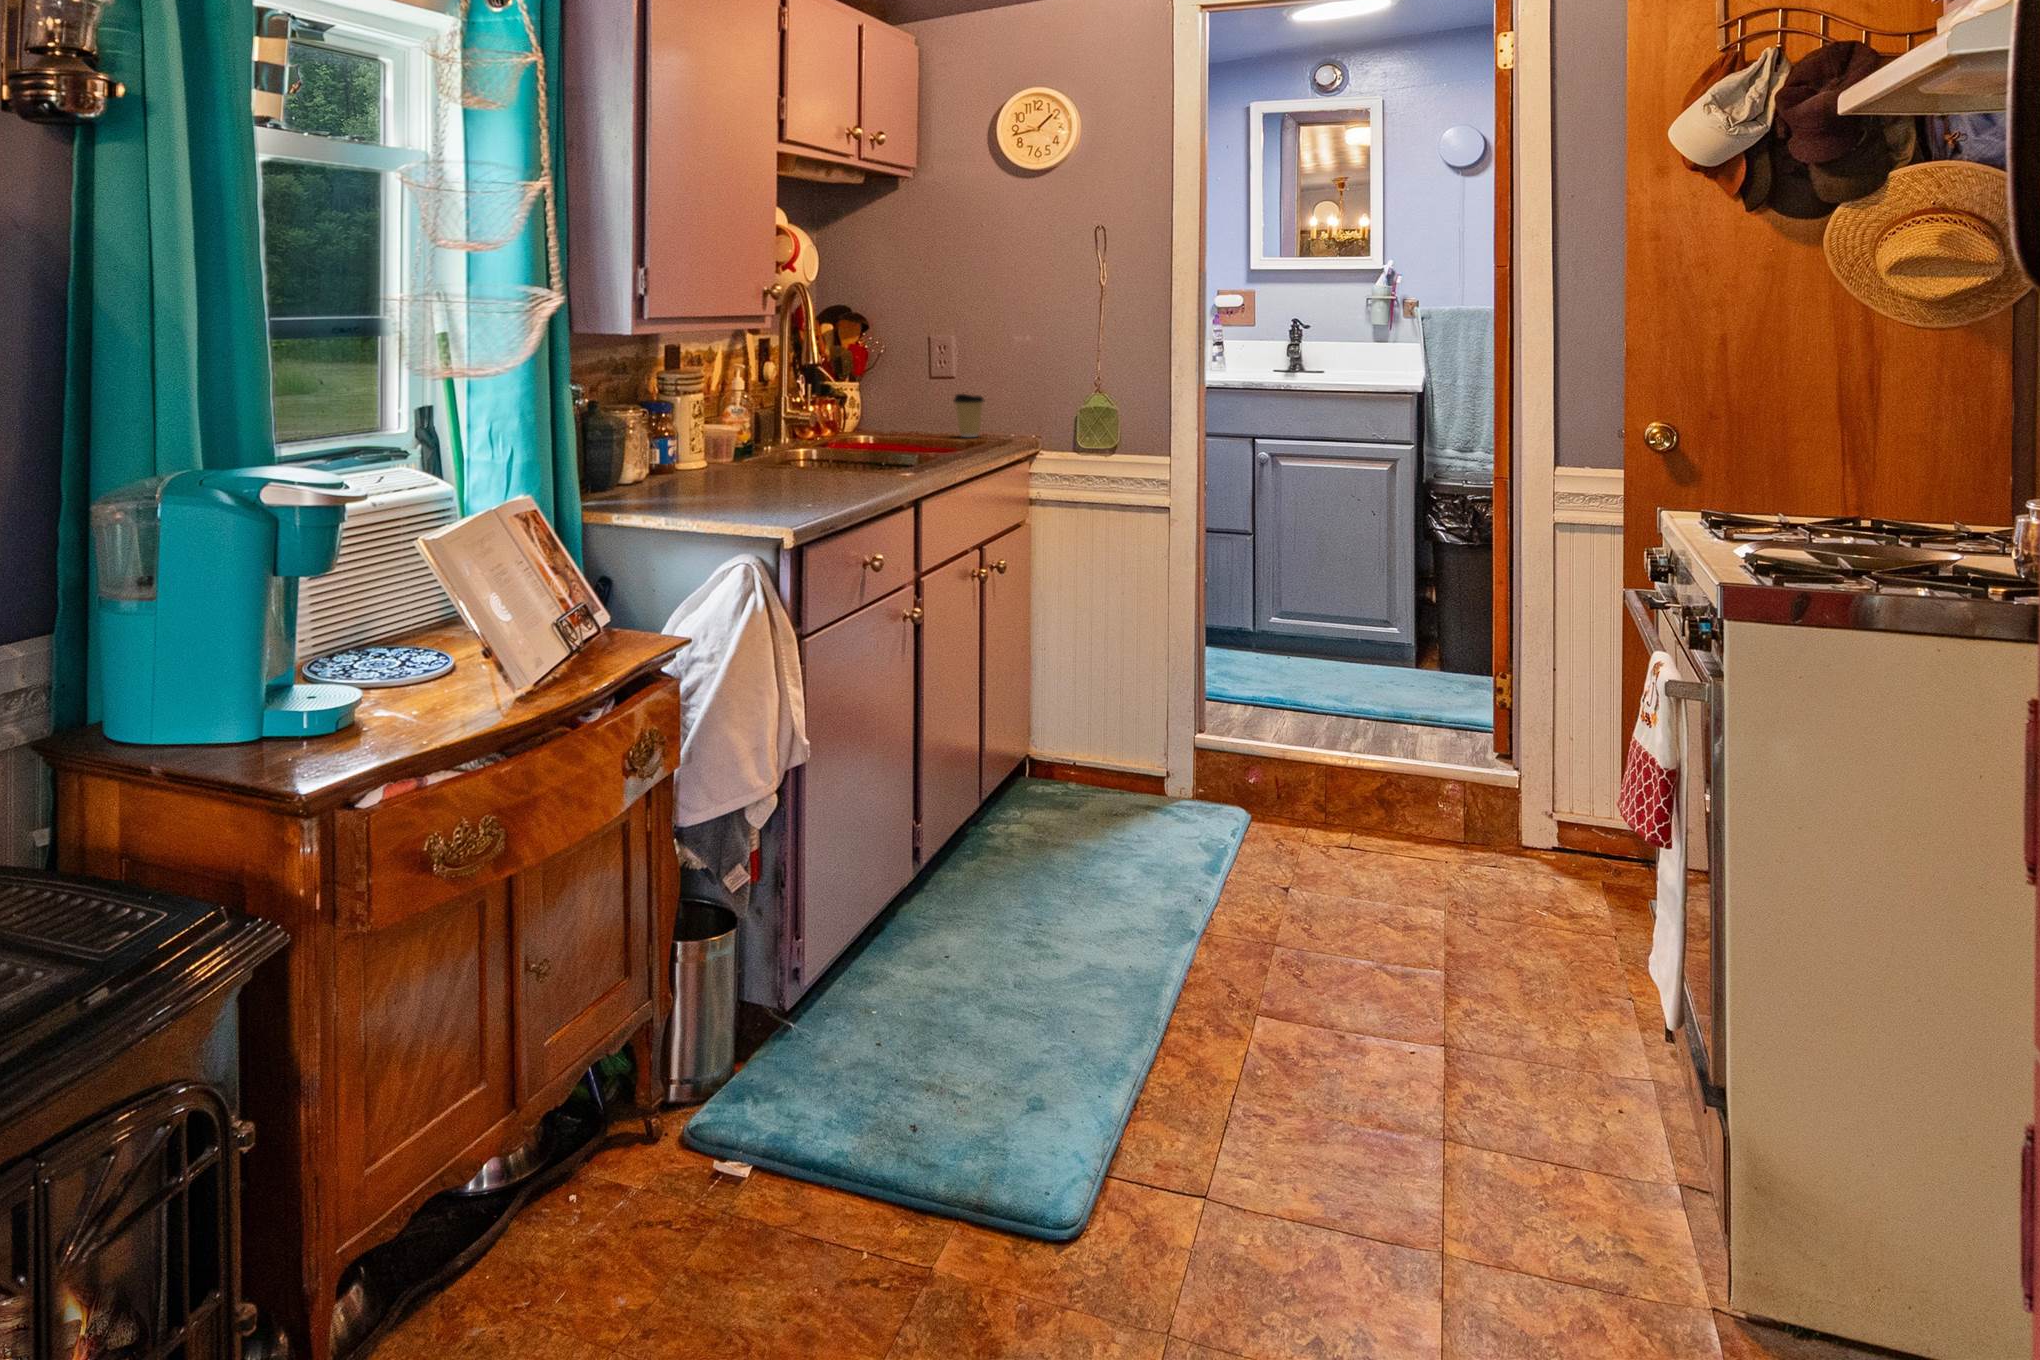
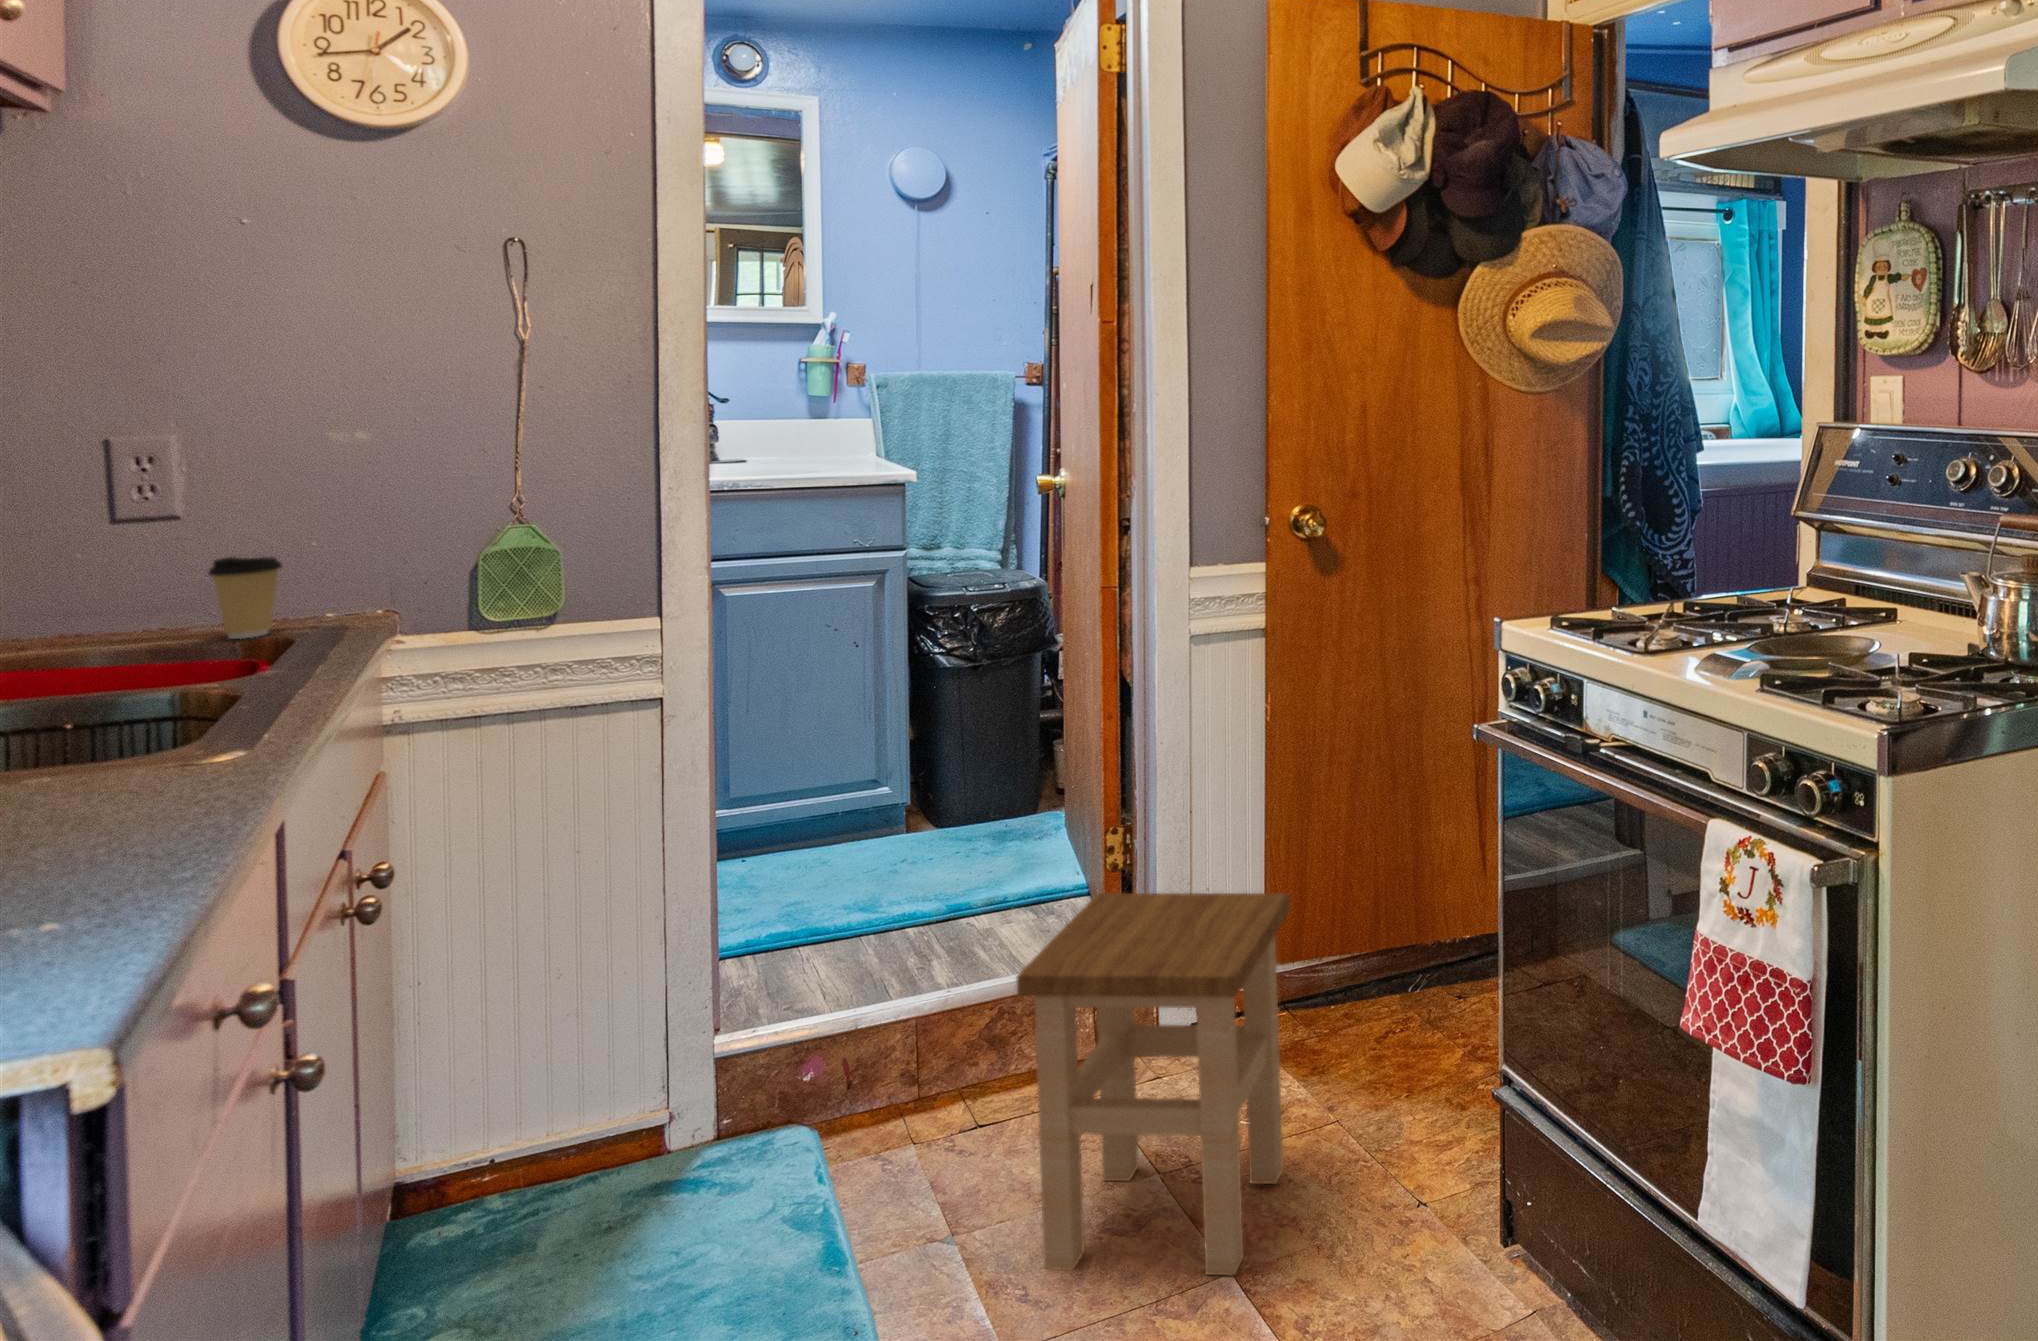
stool: none [1322,695,1565,984] -> present [1017,893,1290,1275]

